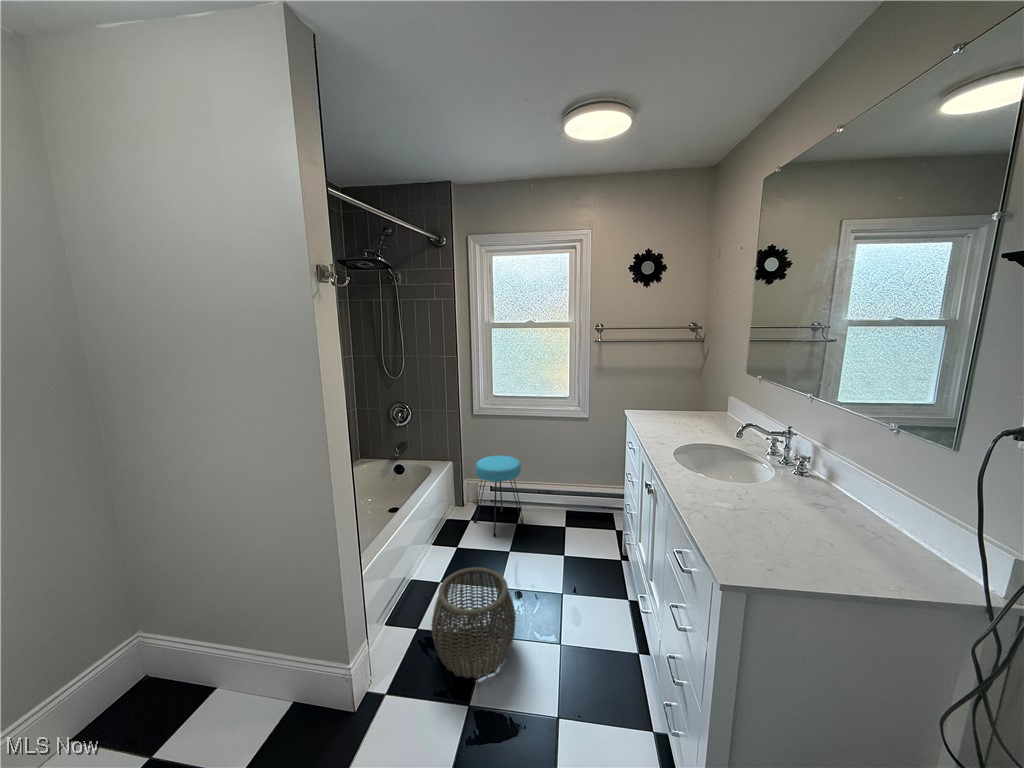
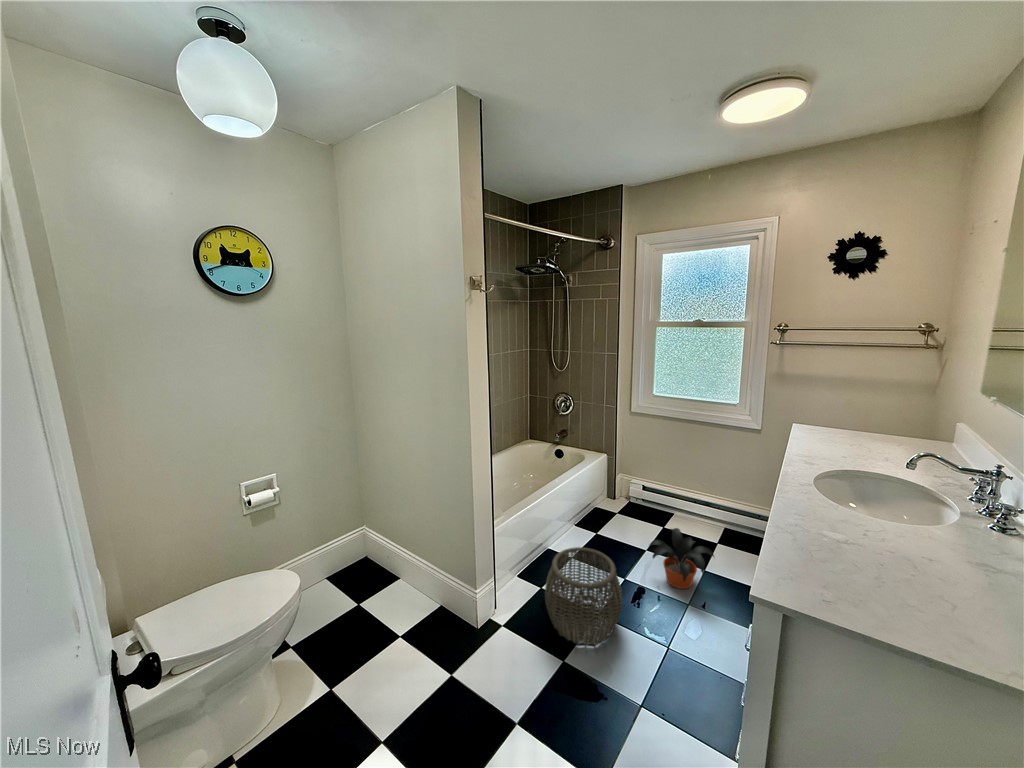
stool: present [474,456,524,536] -> none [619,455,670,532]
potted plant: none [518,522,577,580] -> present [650,528,714,589]

